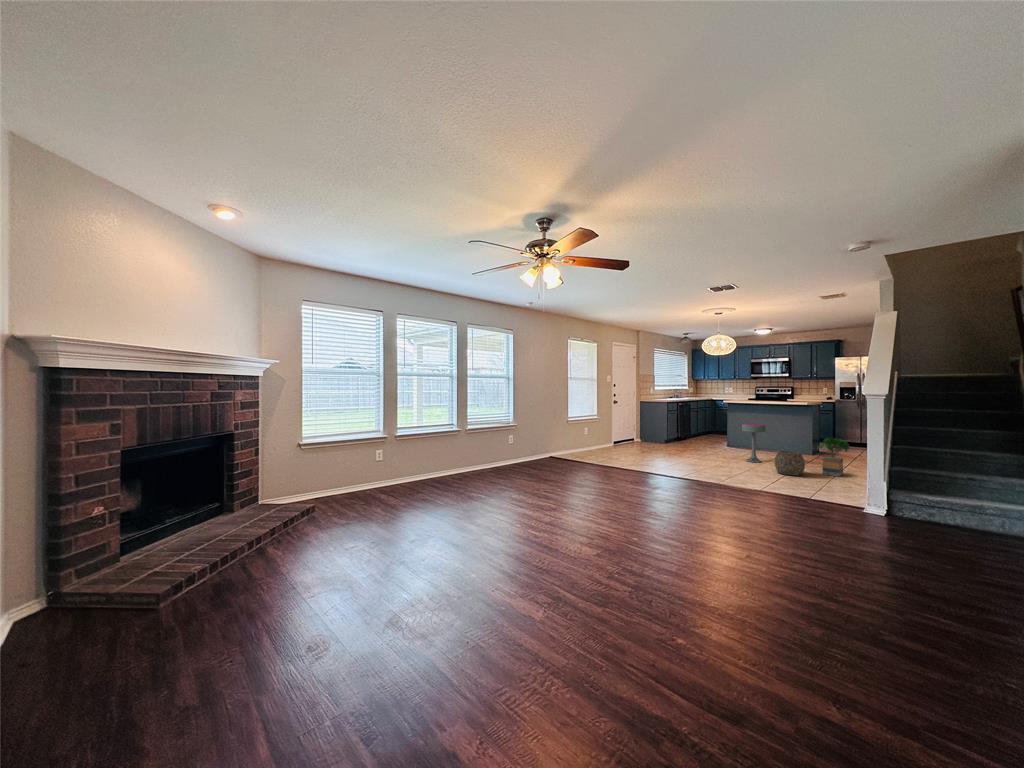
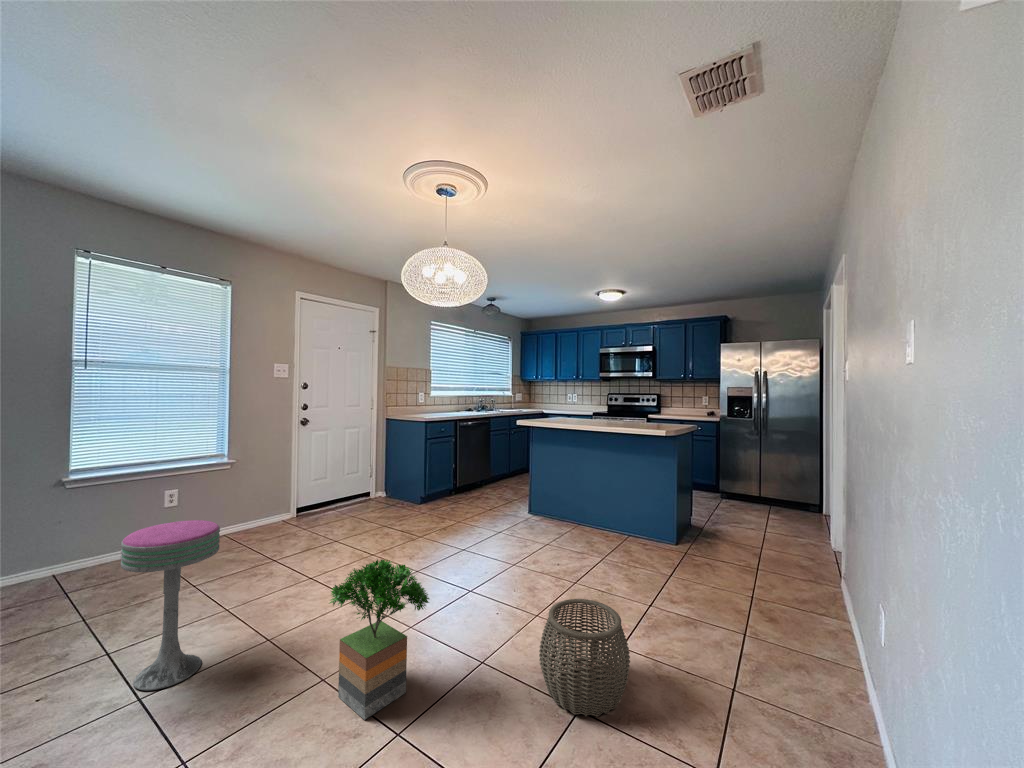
bar stool: present [742,423,766,462] -> present [120,520,220,691]
potted tree: present [818,438,850,476] -> present [330,560,429,720]

